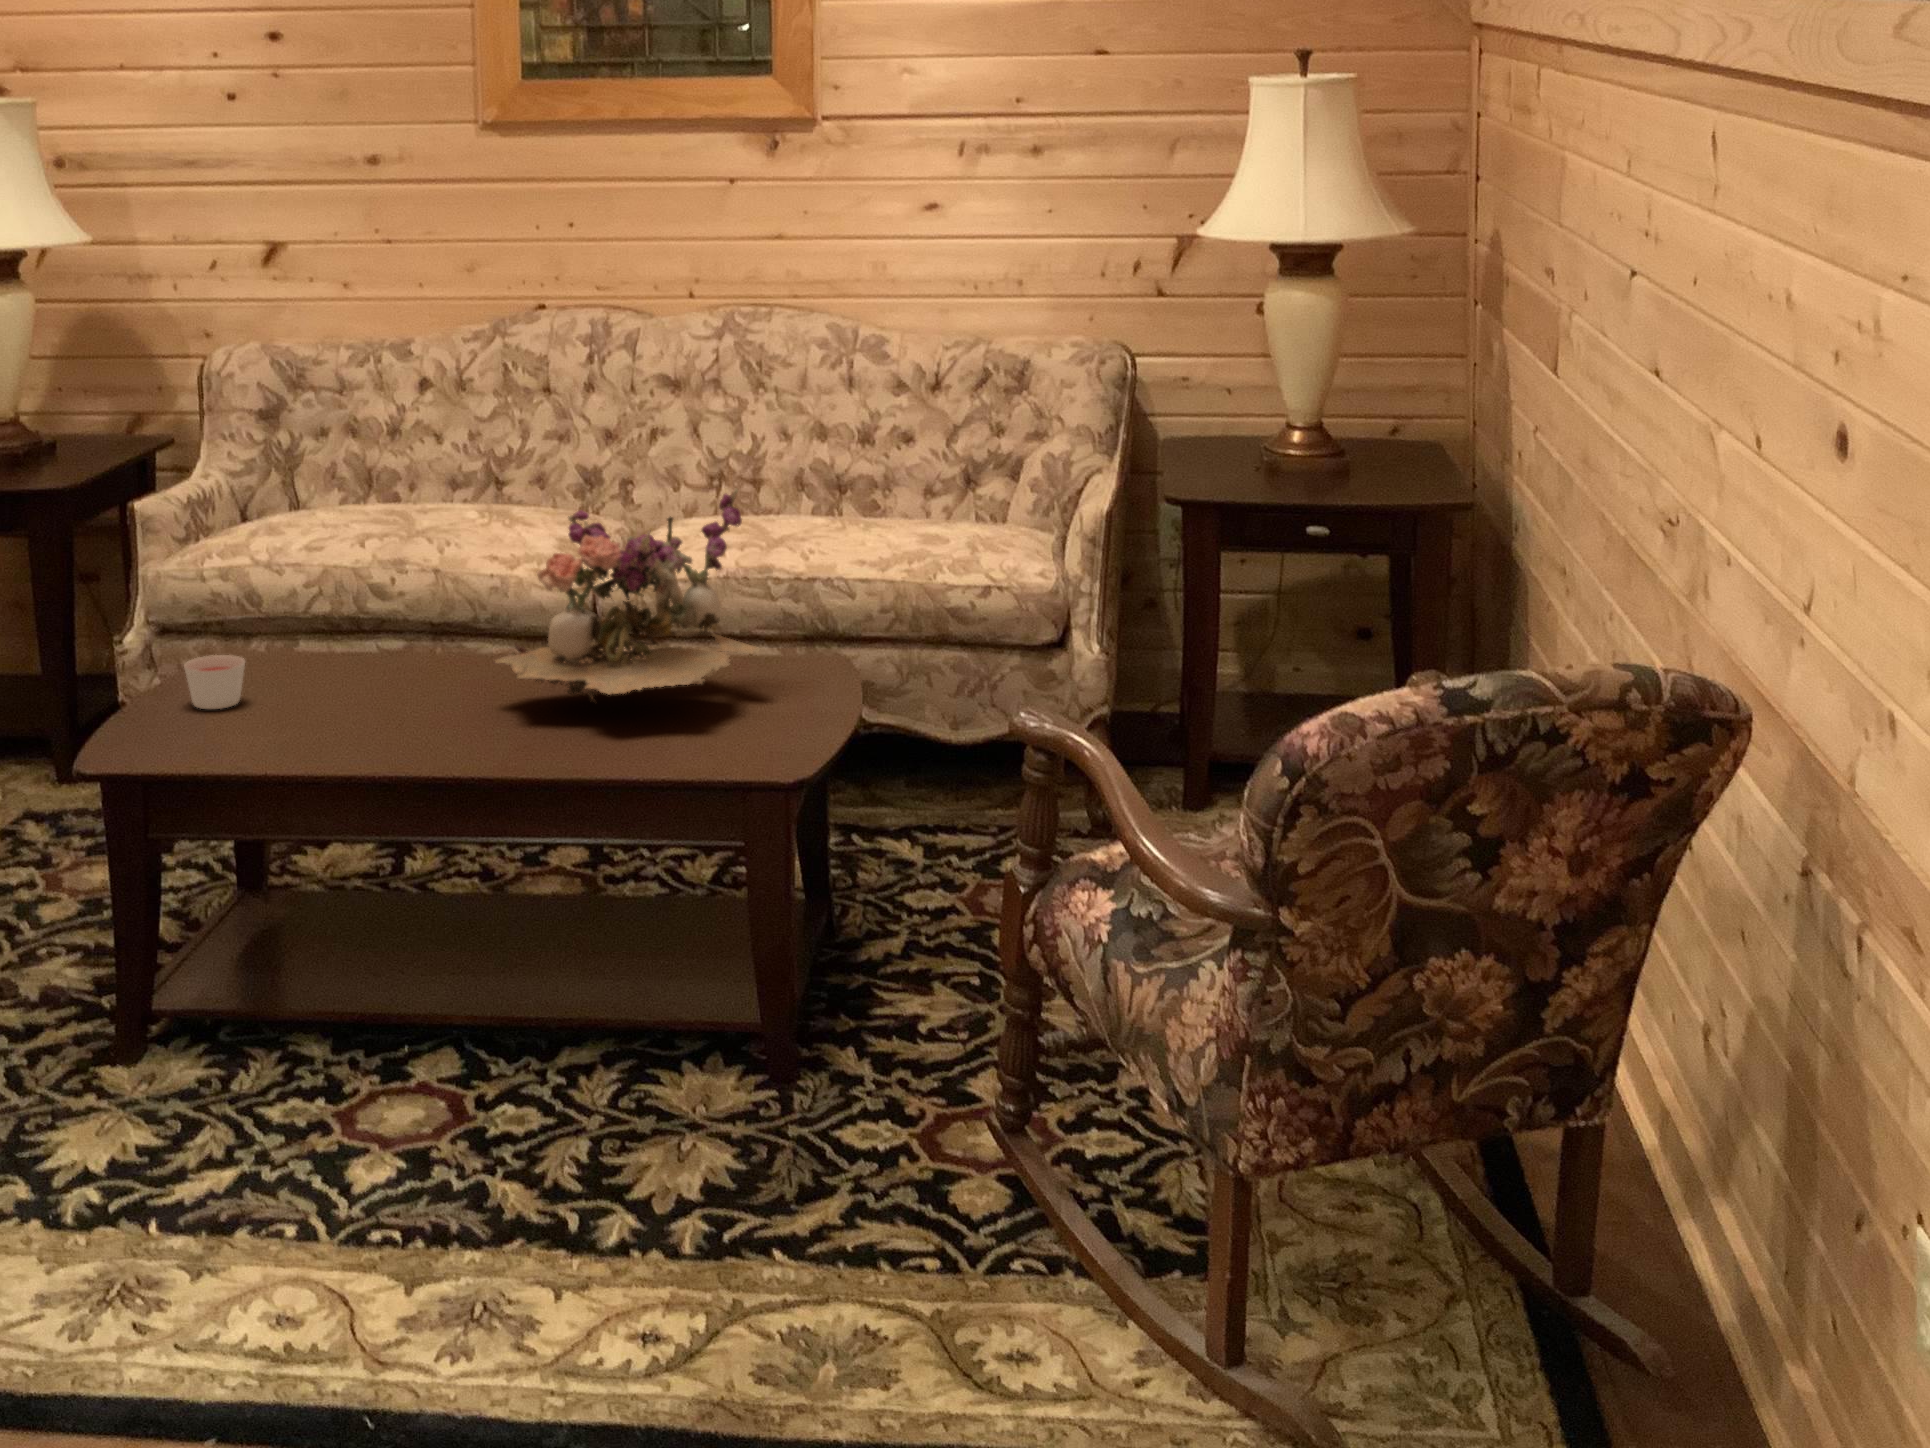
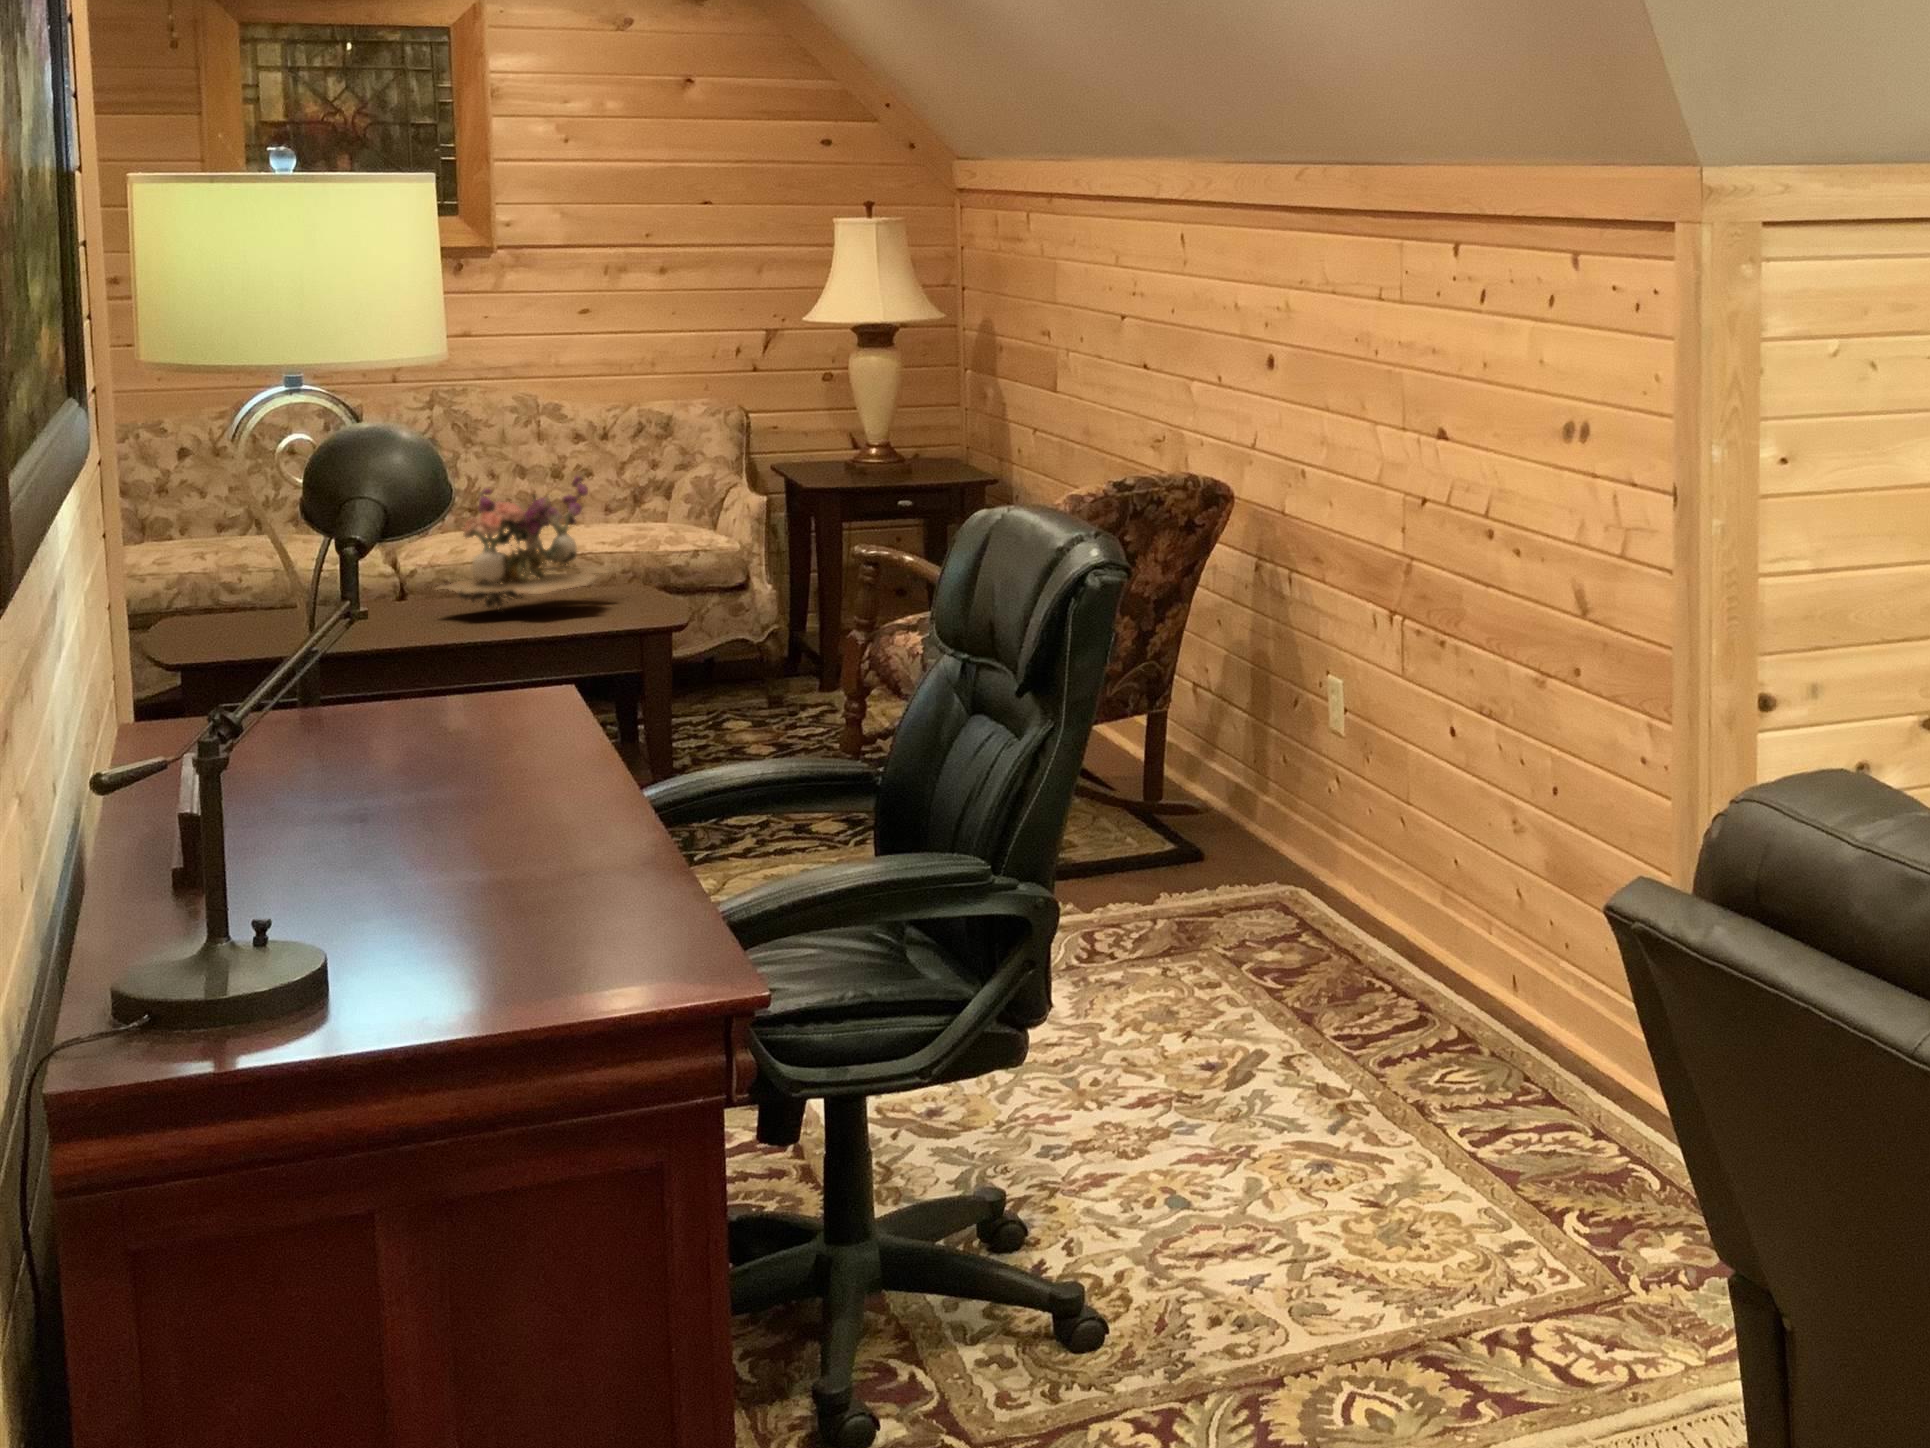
candle: present [184,655,245,709] -> none [198,603,244,637]

